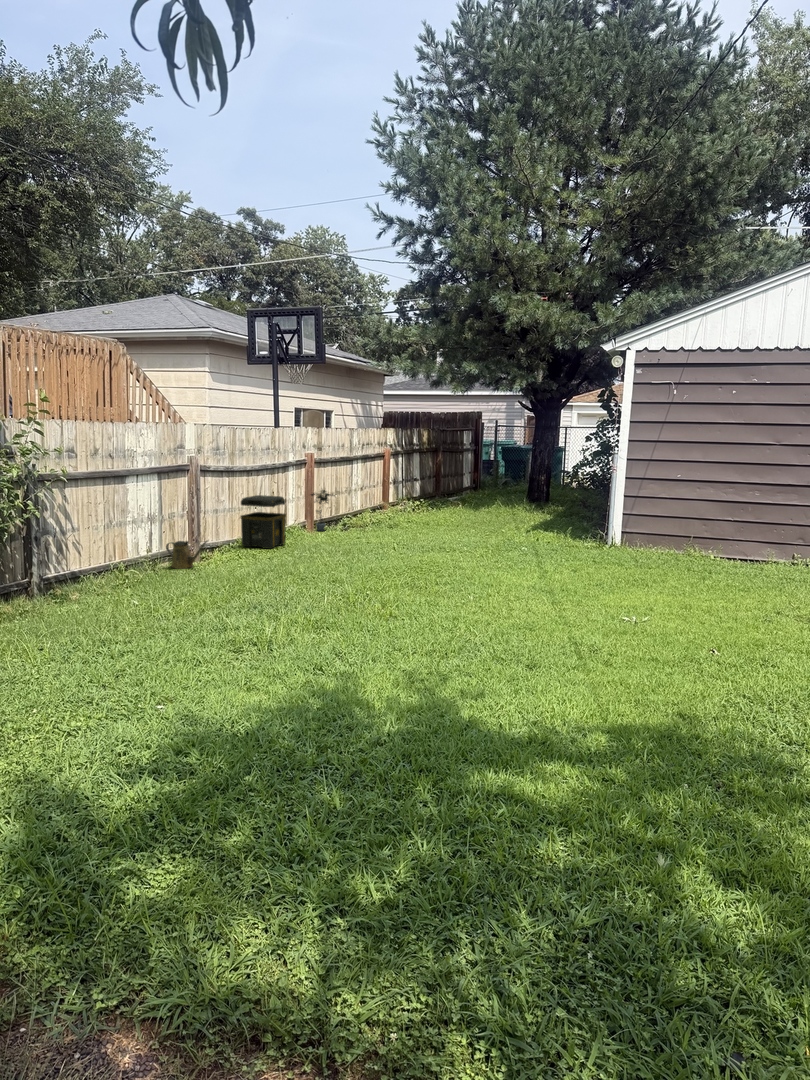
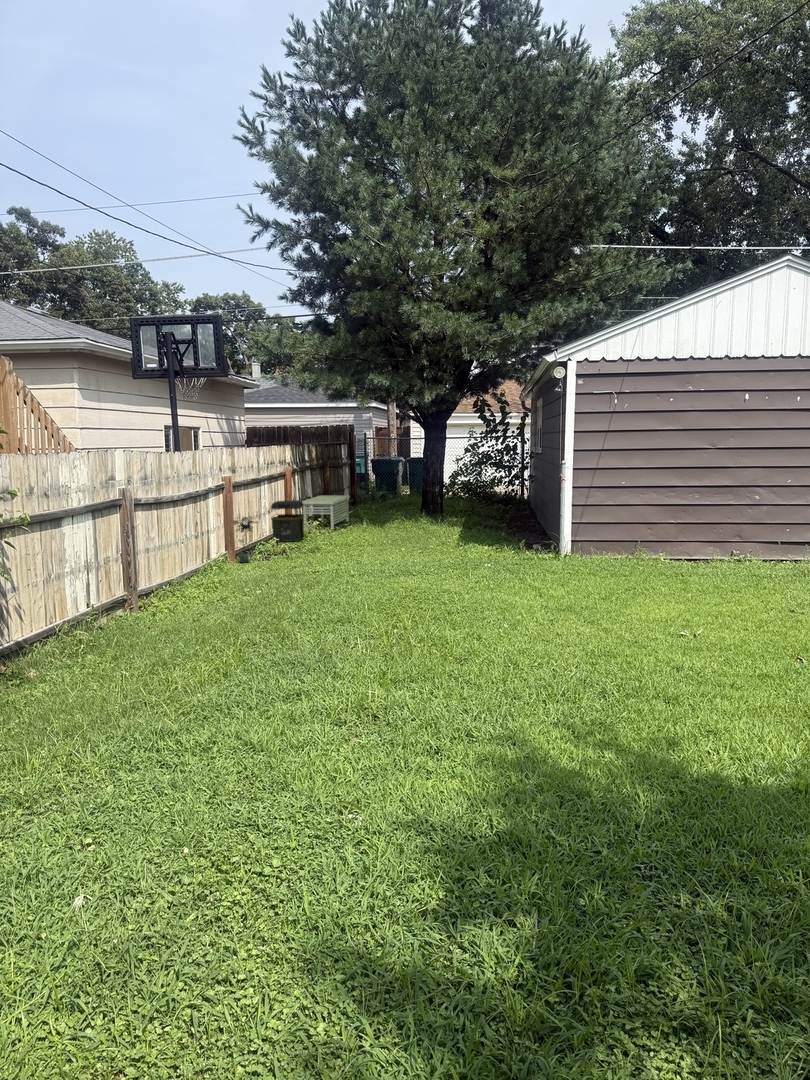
storage bench: none [403,478,454,510] -> present [302,496,349,529]
toolbox: present [241,495,286,549] -> present [271,501,304,542]
watering can: present [166,541,208,569] -> none [106,587,164,625]

